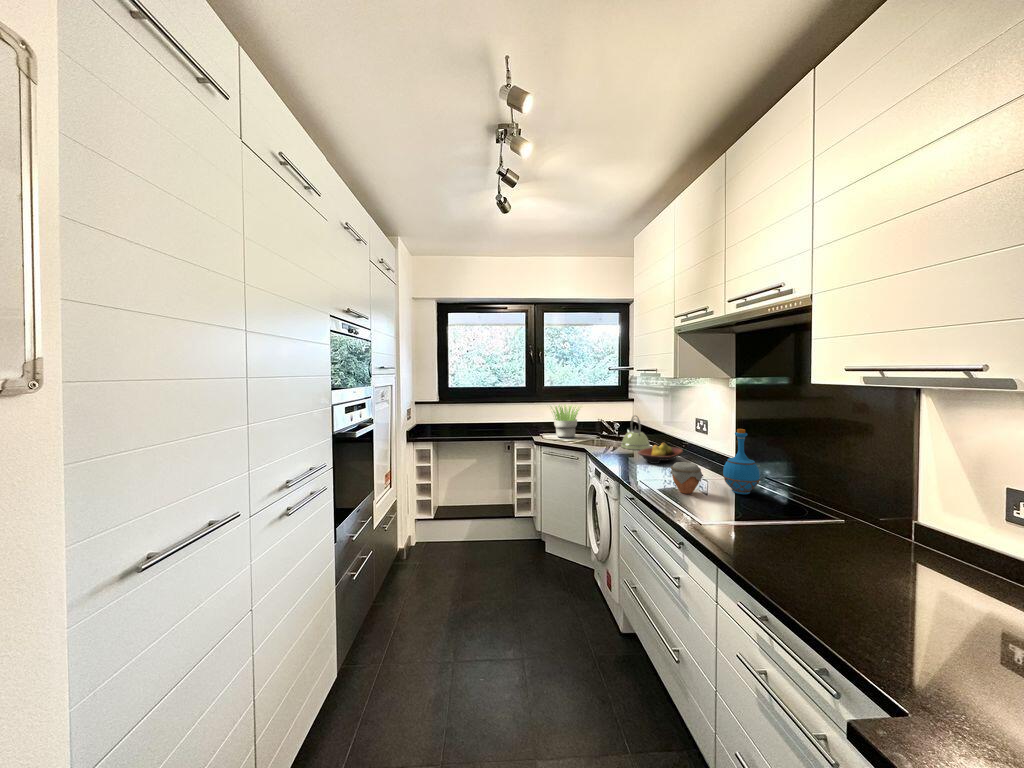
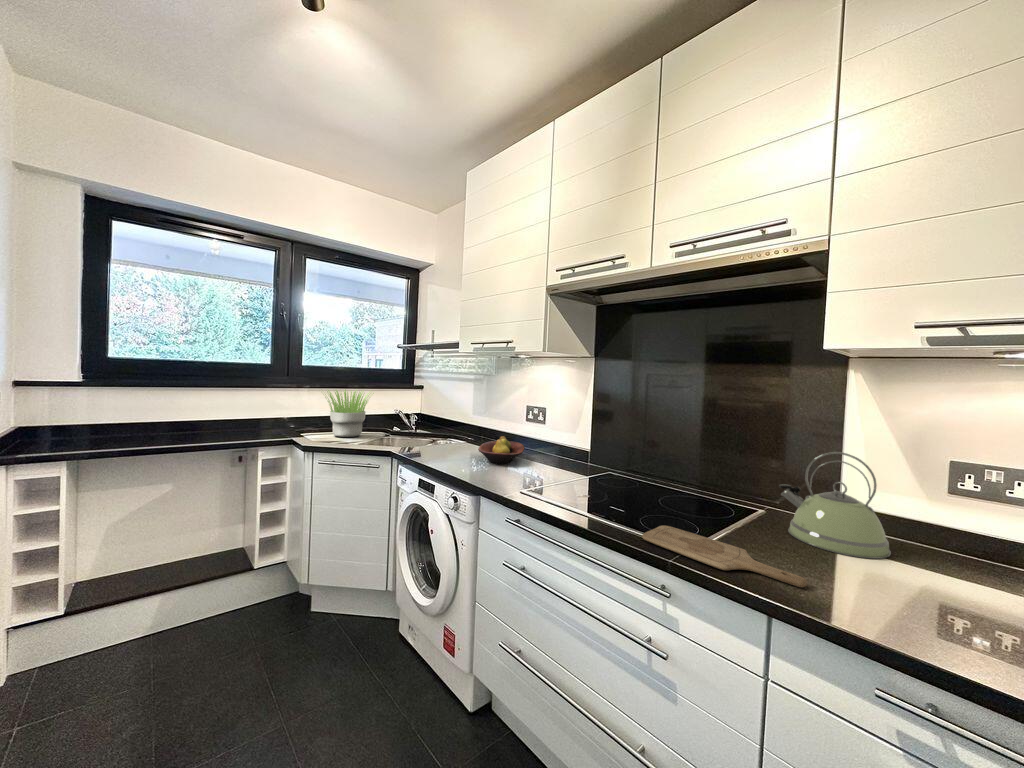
kettle: present [621,416,650,450] -> present [779,452,891,559]
bottle: present [723,429,760,494] -> none [615,414,656,493]
jar: present [670,462,703,494] -> none [567,460,613,503]
cutting board: none [682,511,760,553] -> present [642,525,808,587]

